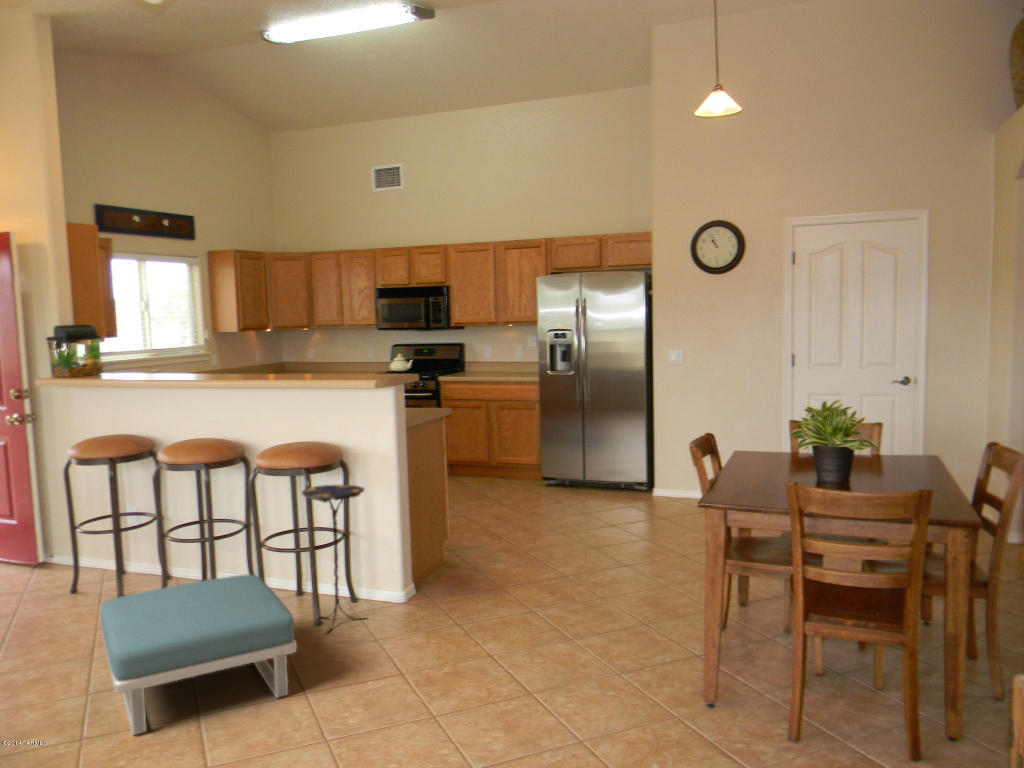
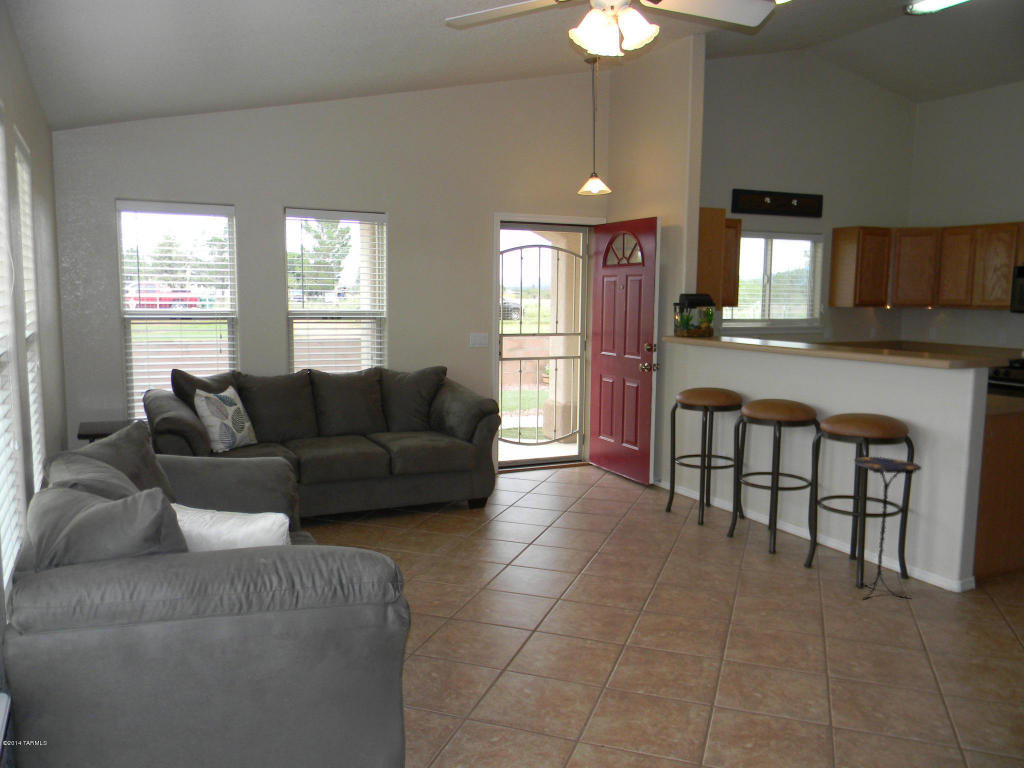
footstool: present [101,575,297,735] -> none [661,515,816,636]

